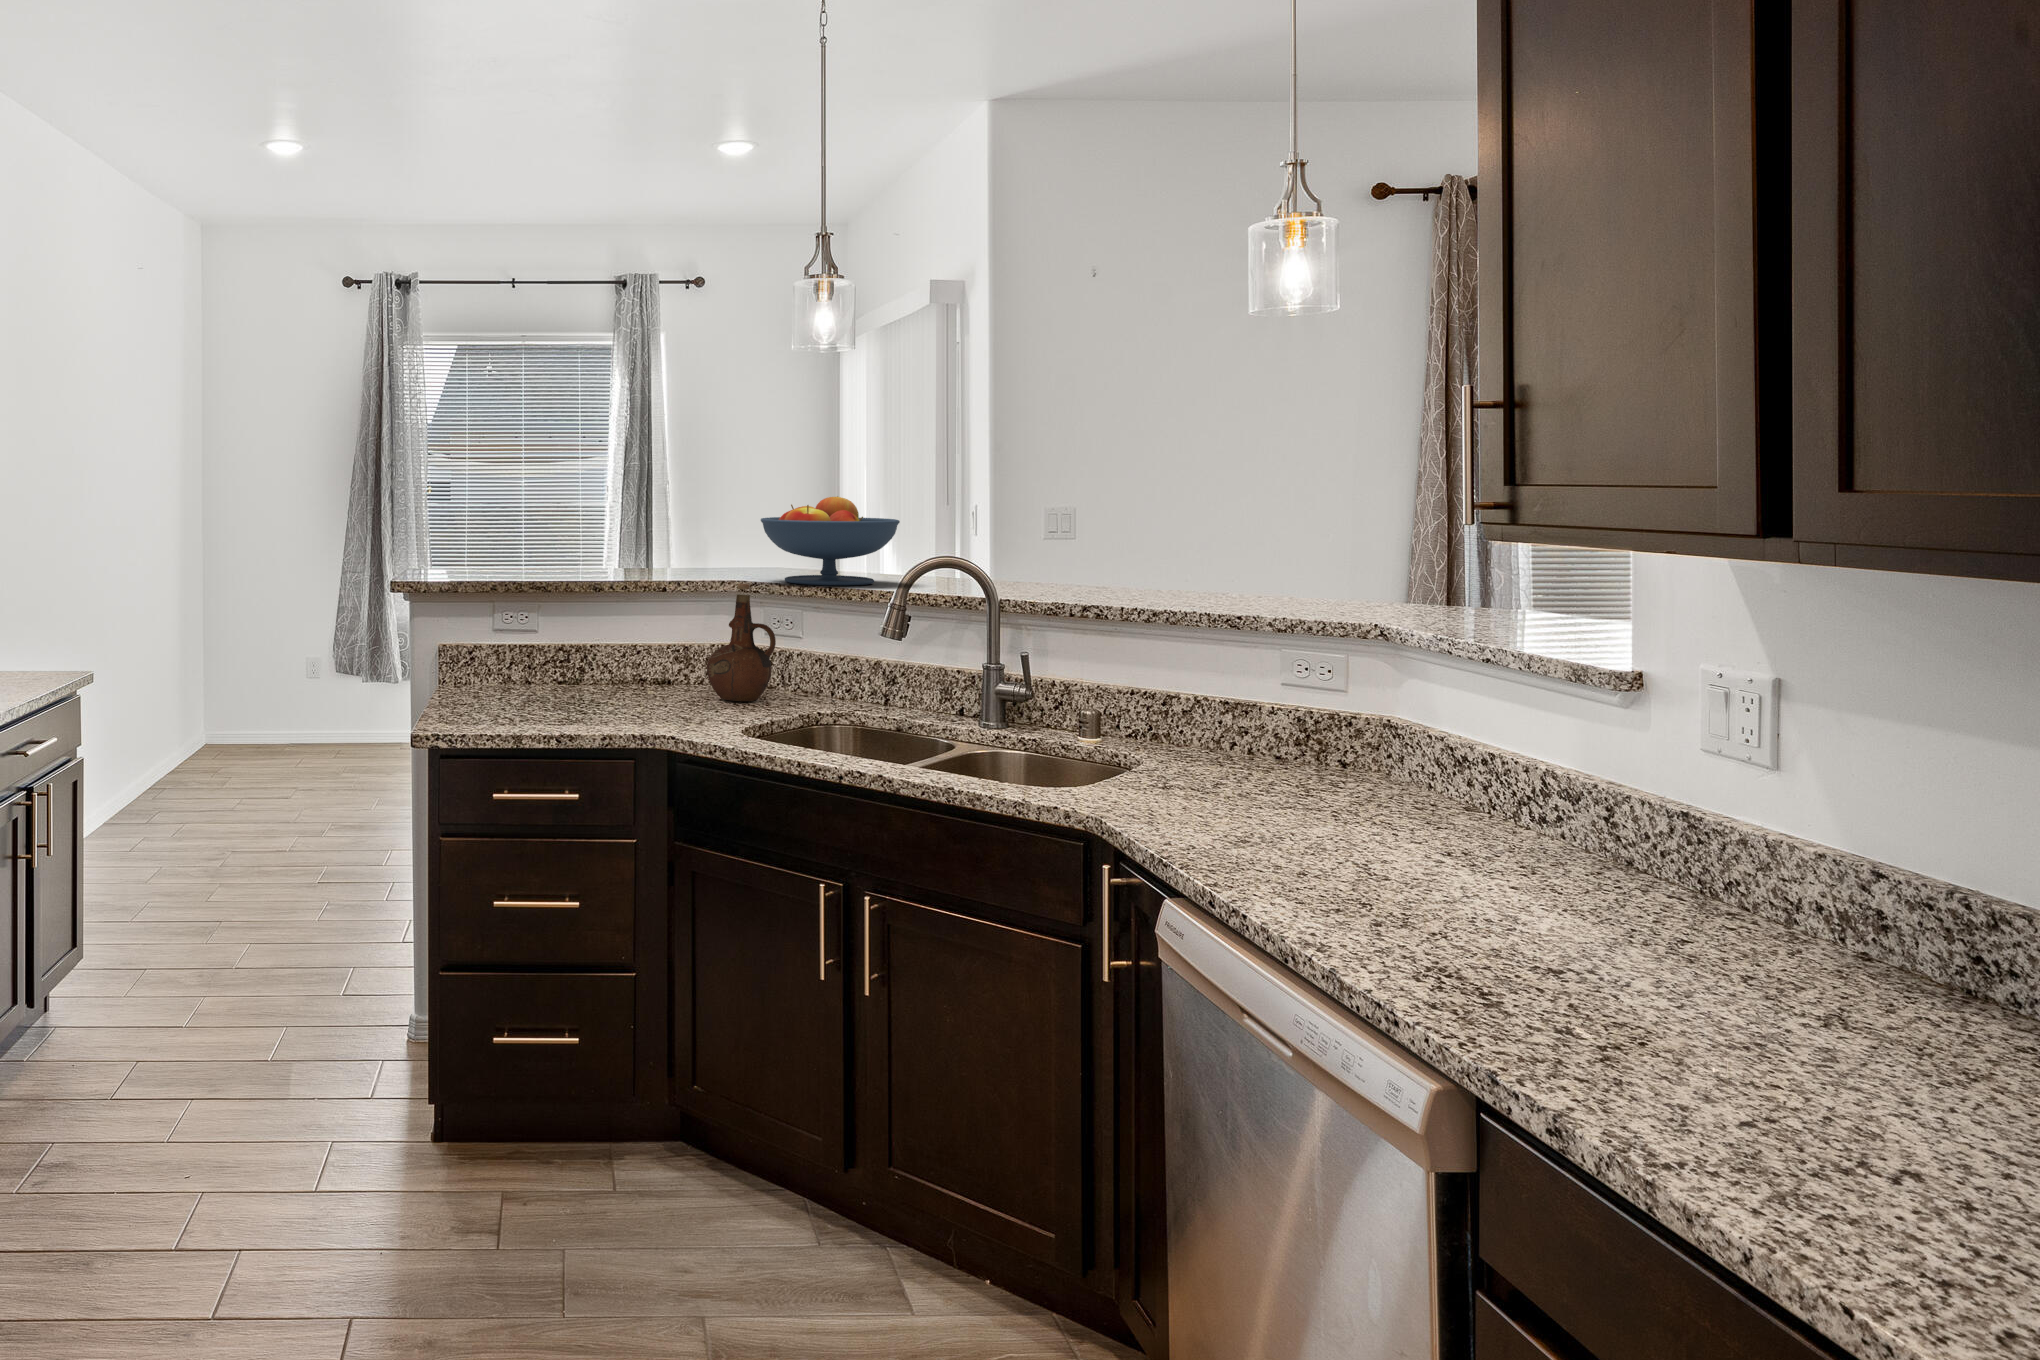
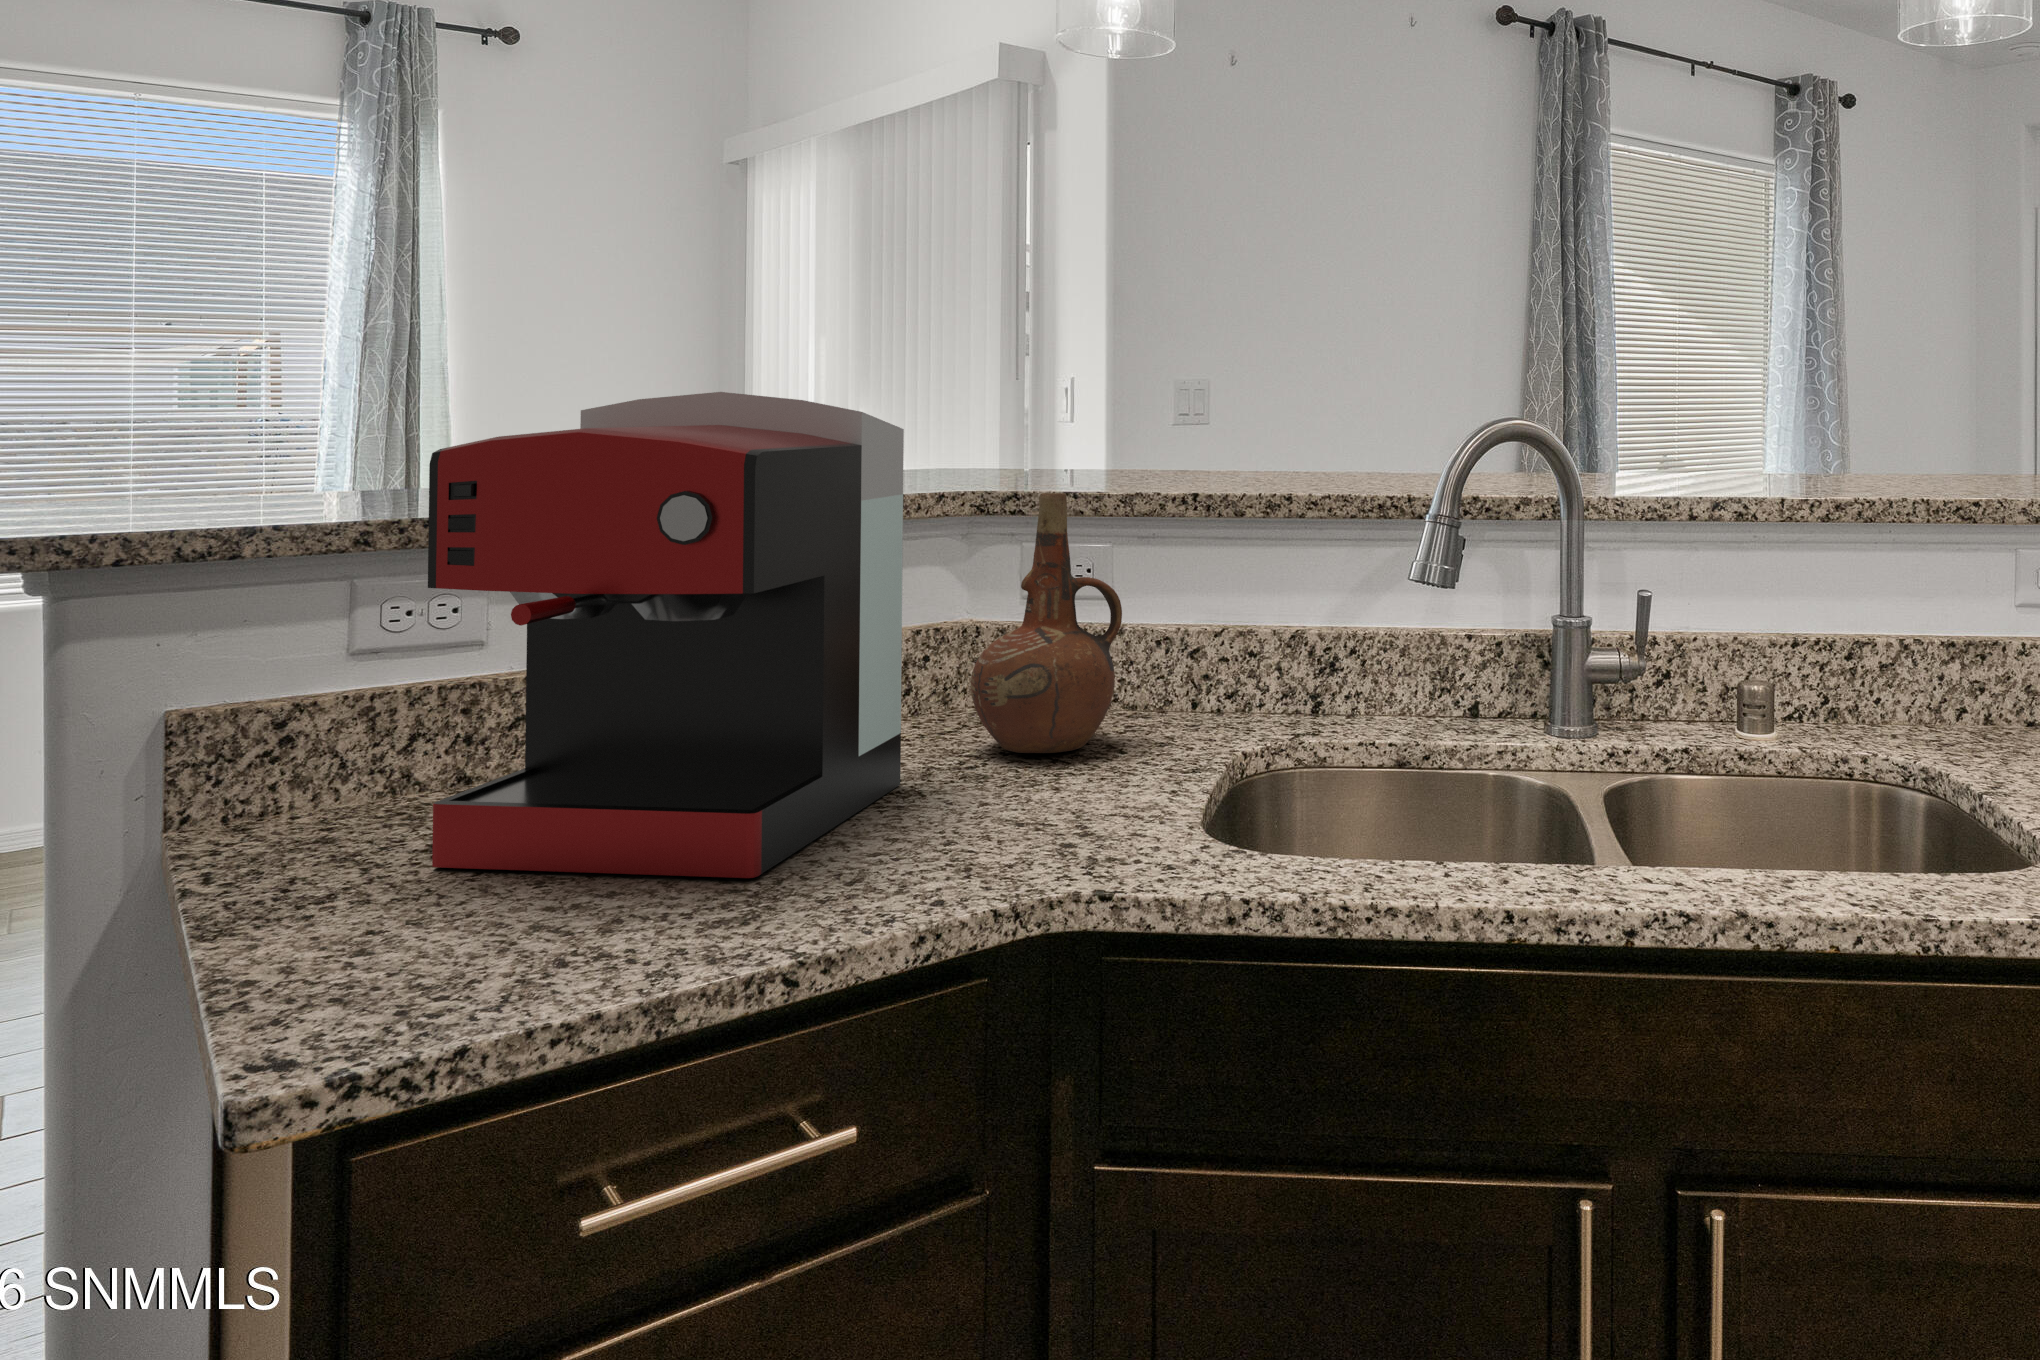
fruit bowl: present [761,496,900,586] -> none [998,327,1268,492]
coffee maker: none [493,538,665,719] -> present [428,392,904,878]

